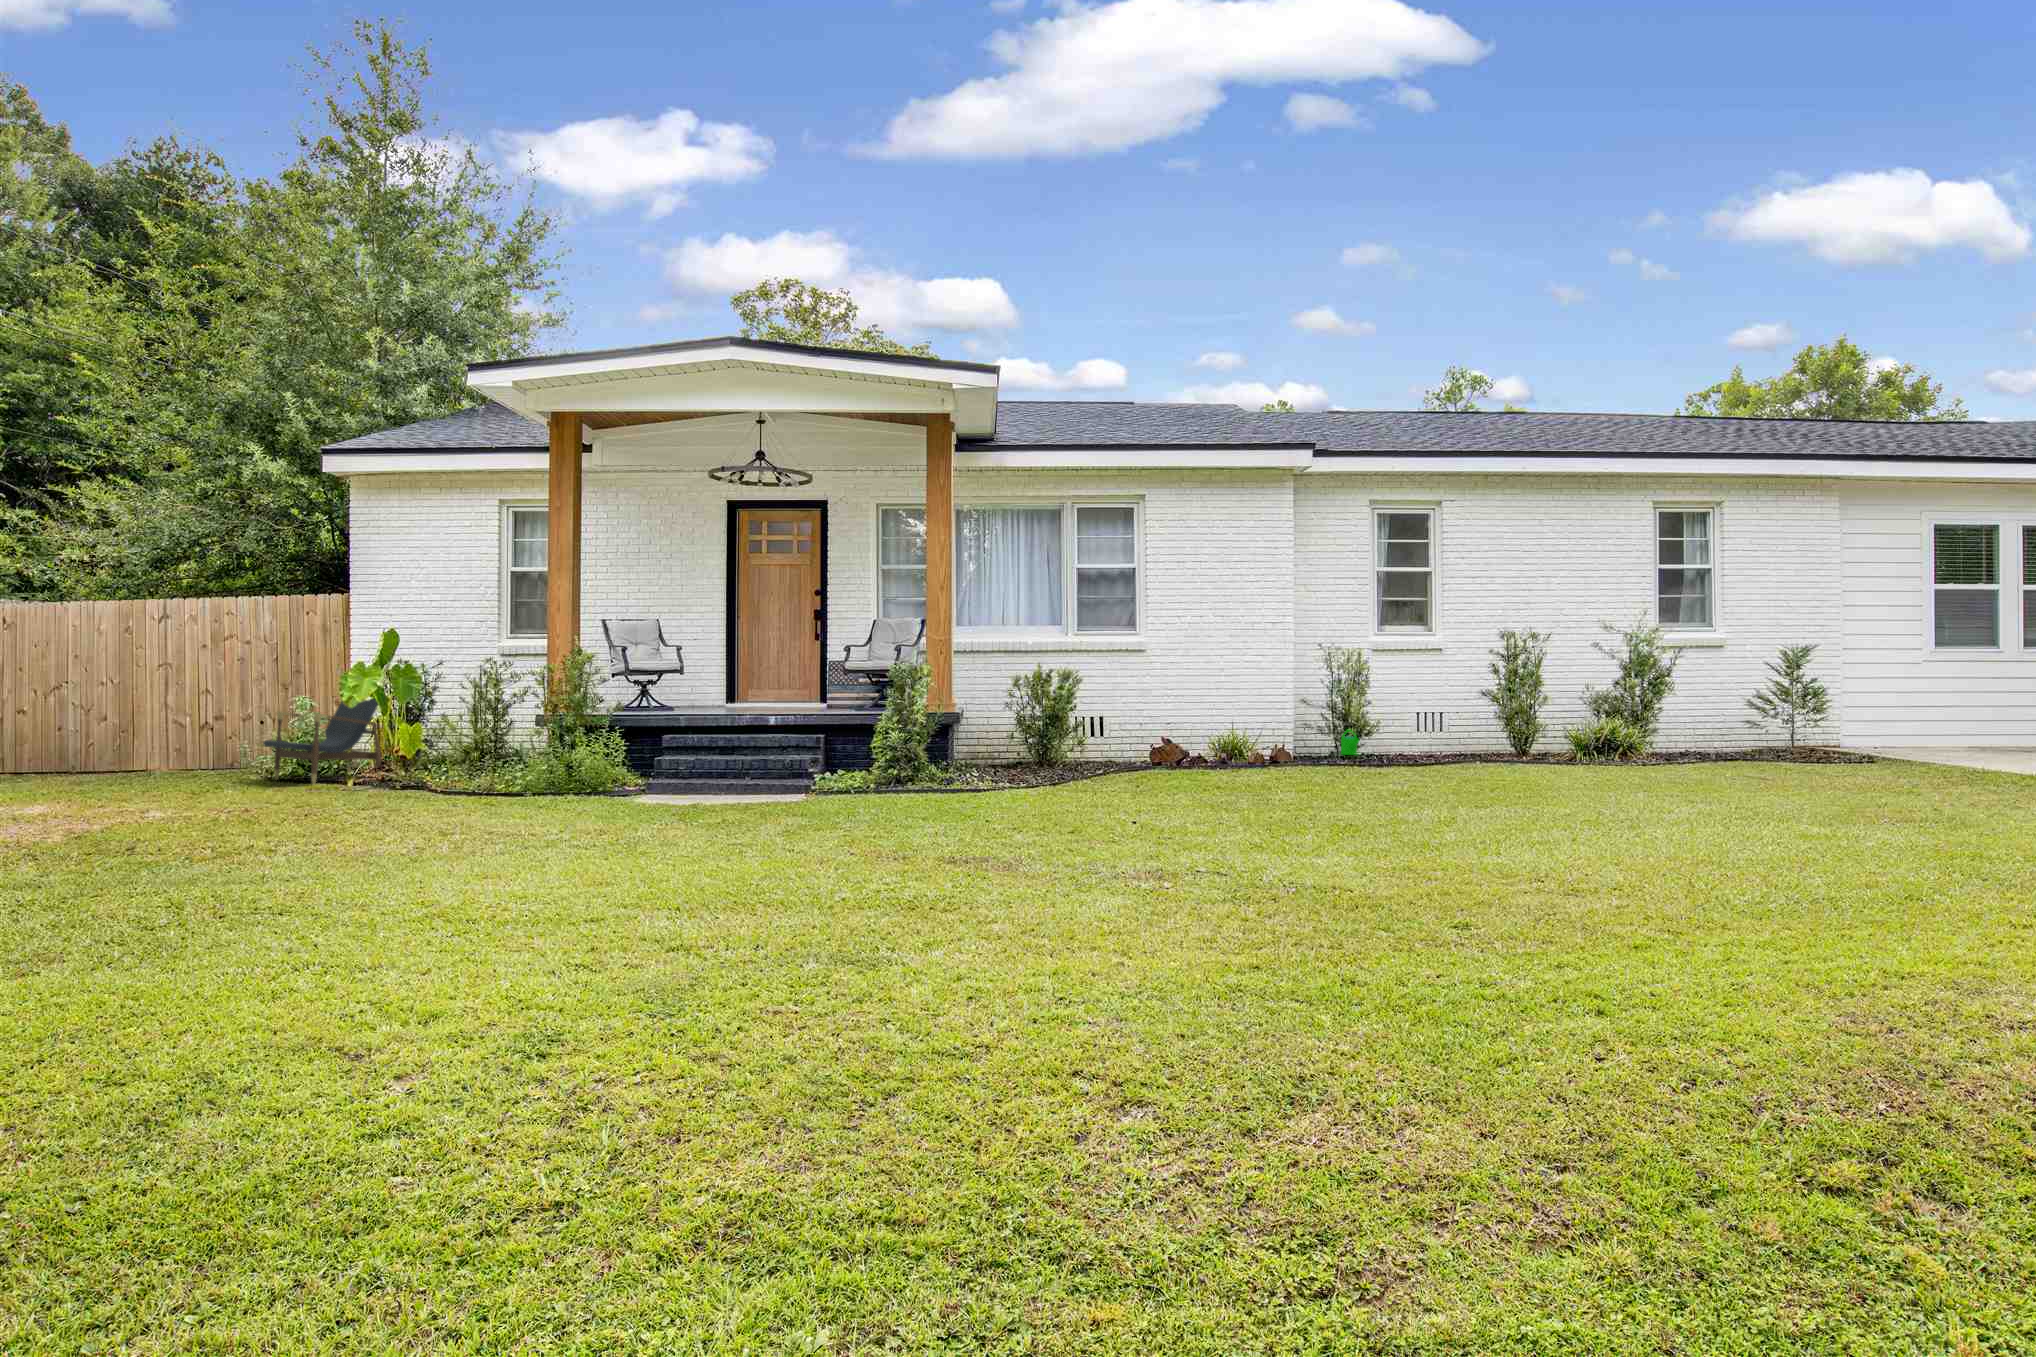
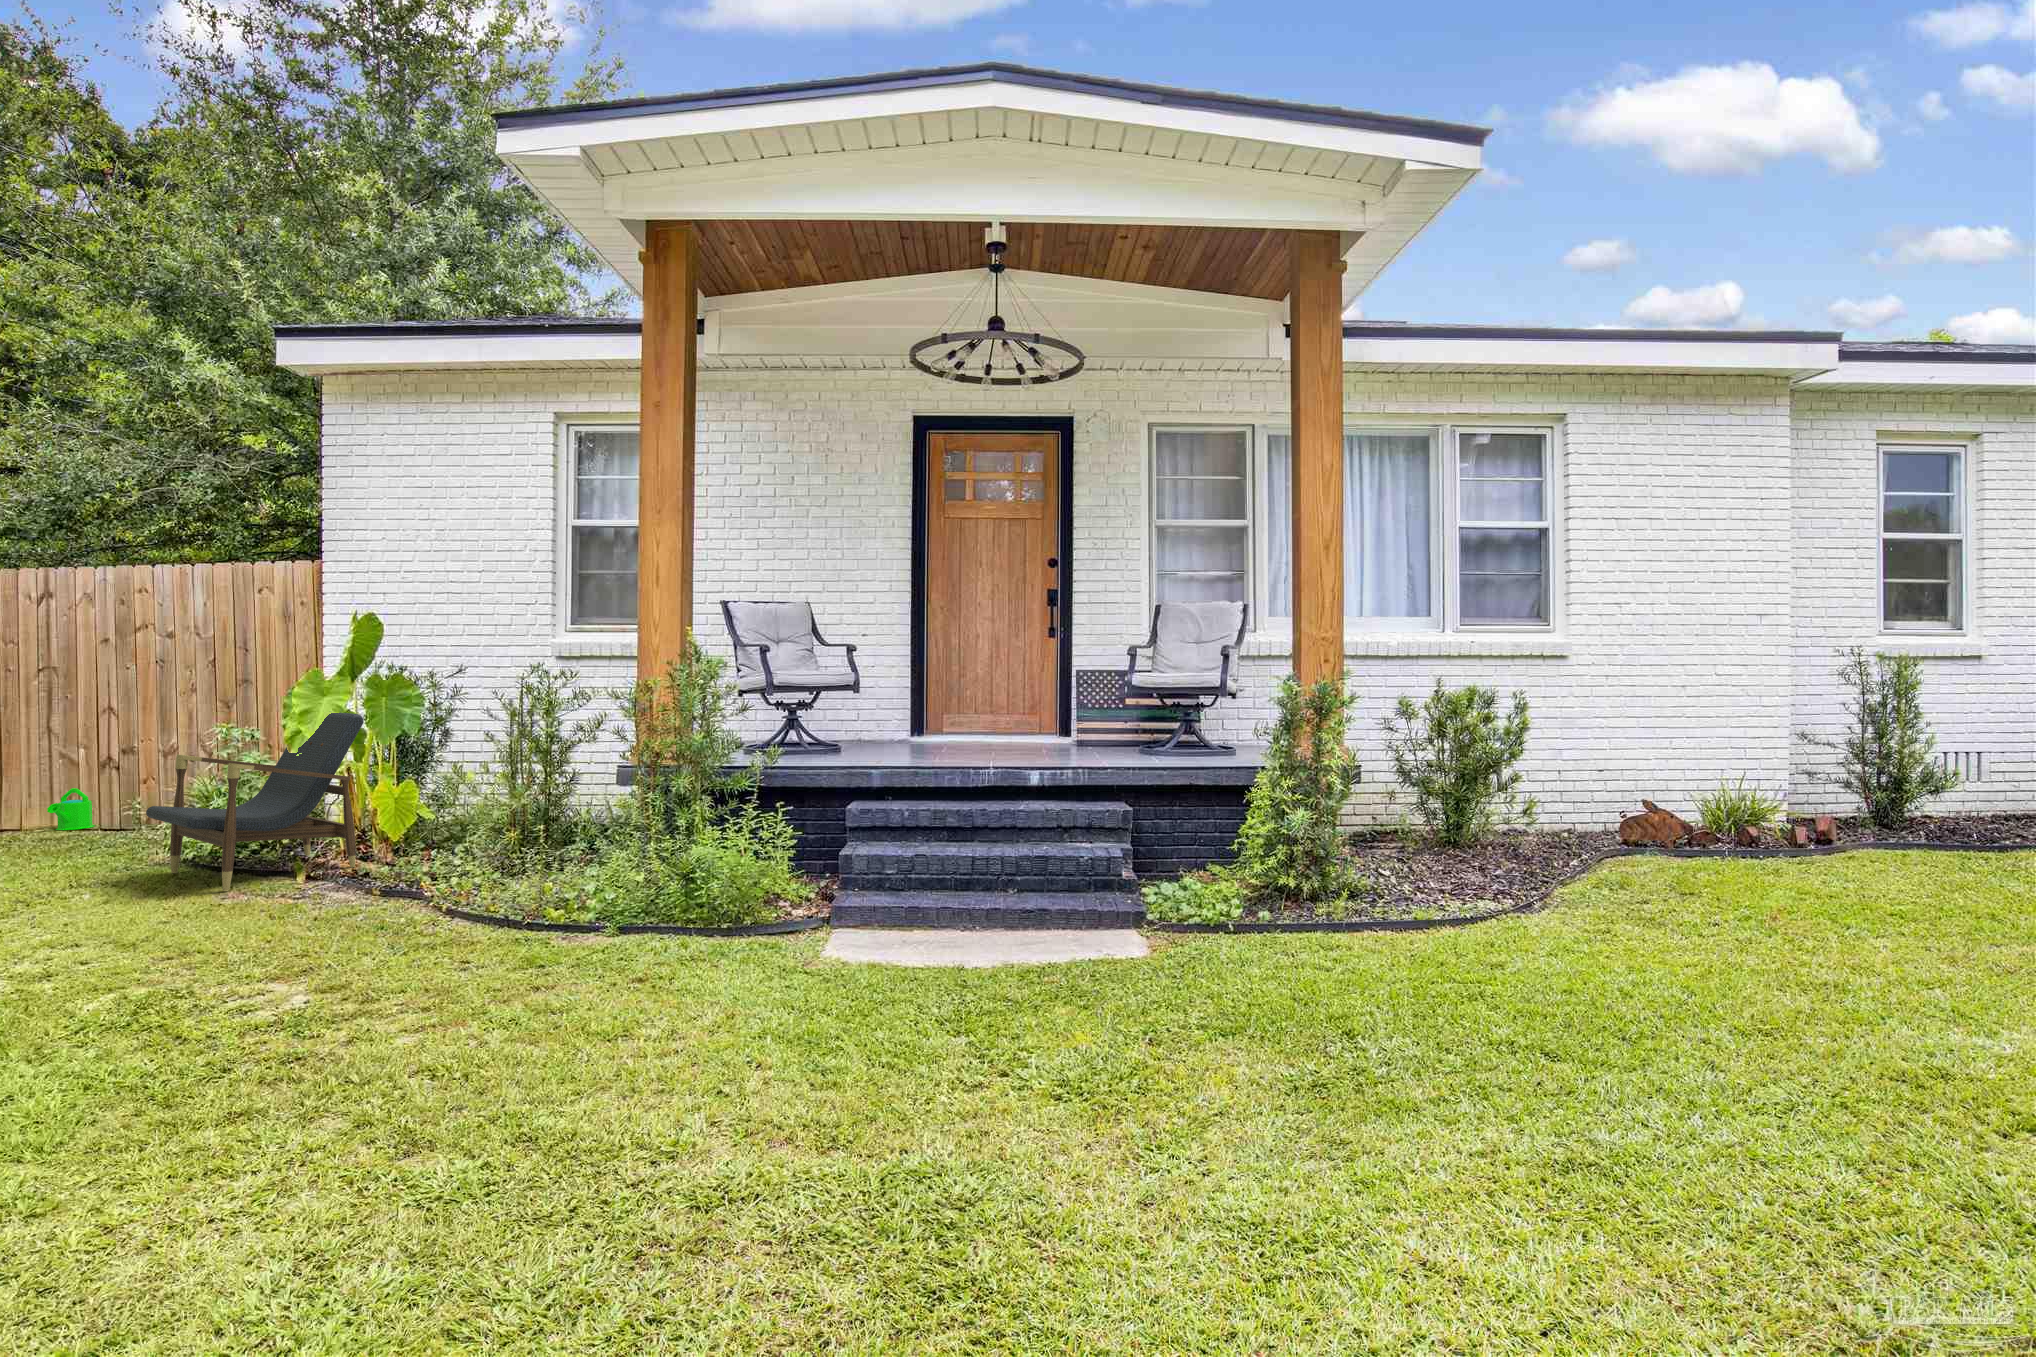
watering can: present [1341,729,1359,755] -> present [47,788,95,830]

